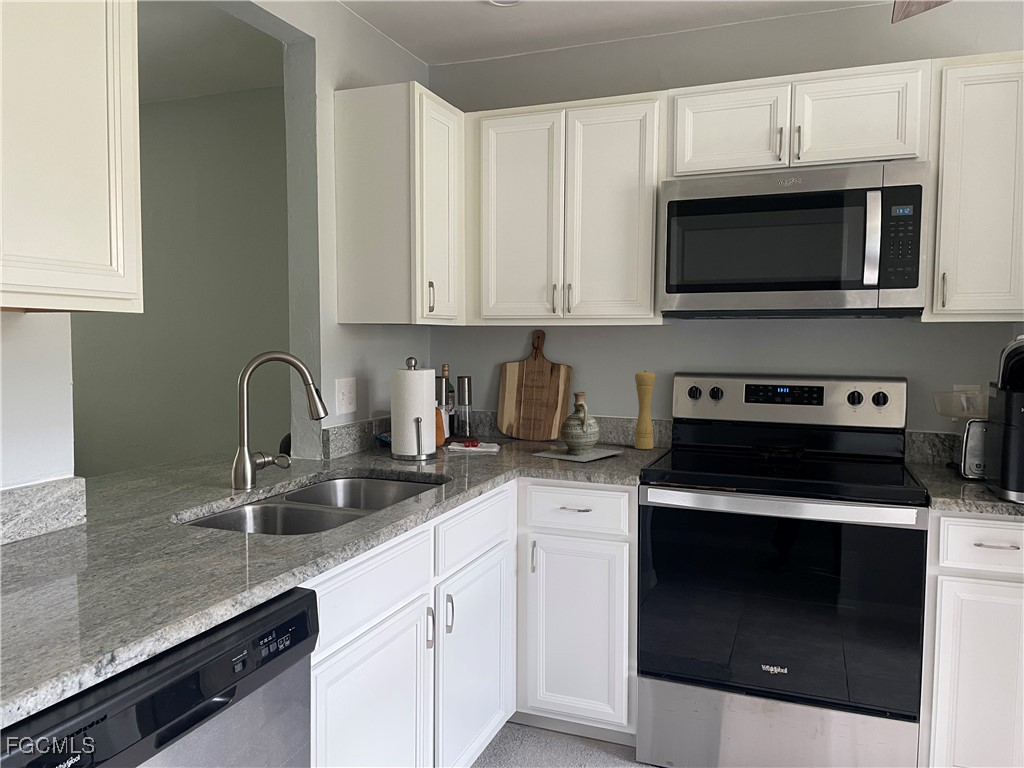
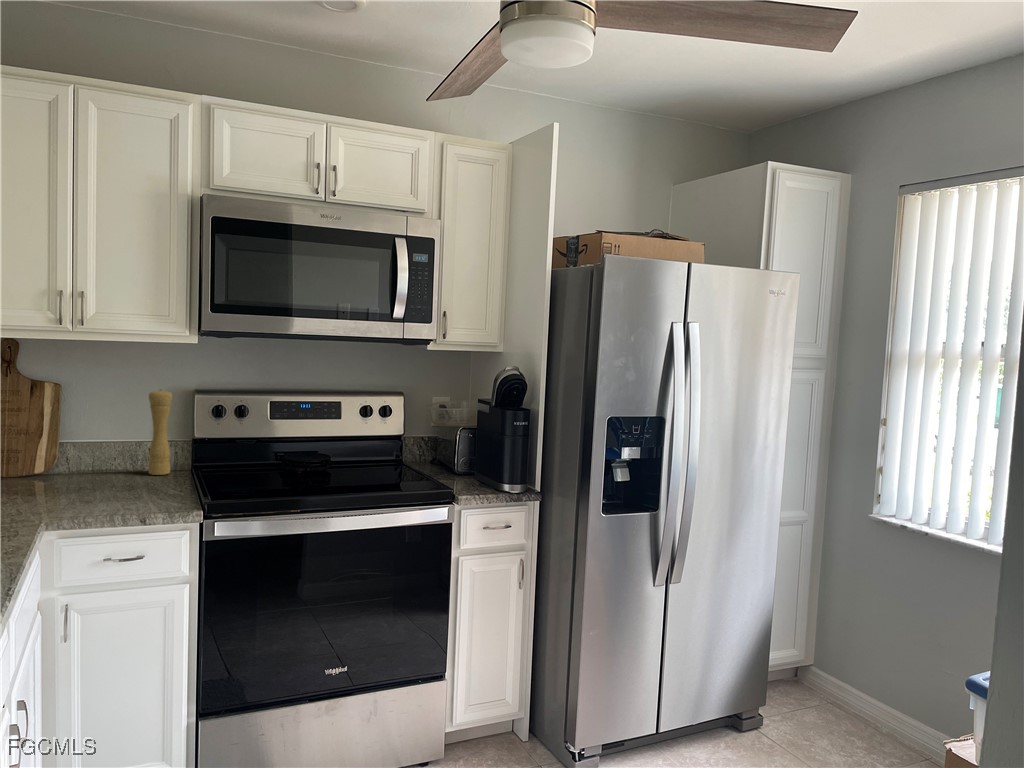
ceramic jug: present [532,392,623,462] -> none [32,419,151,500]

